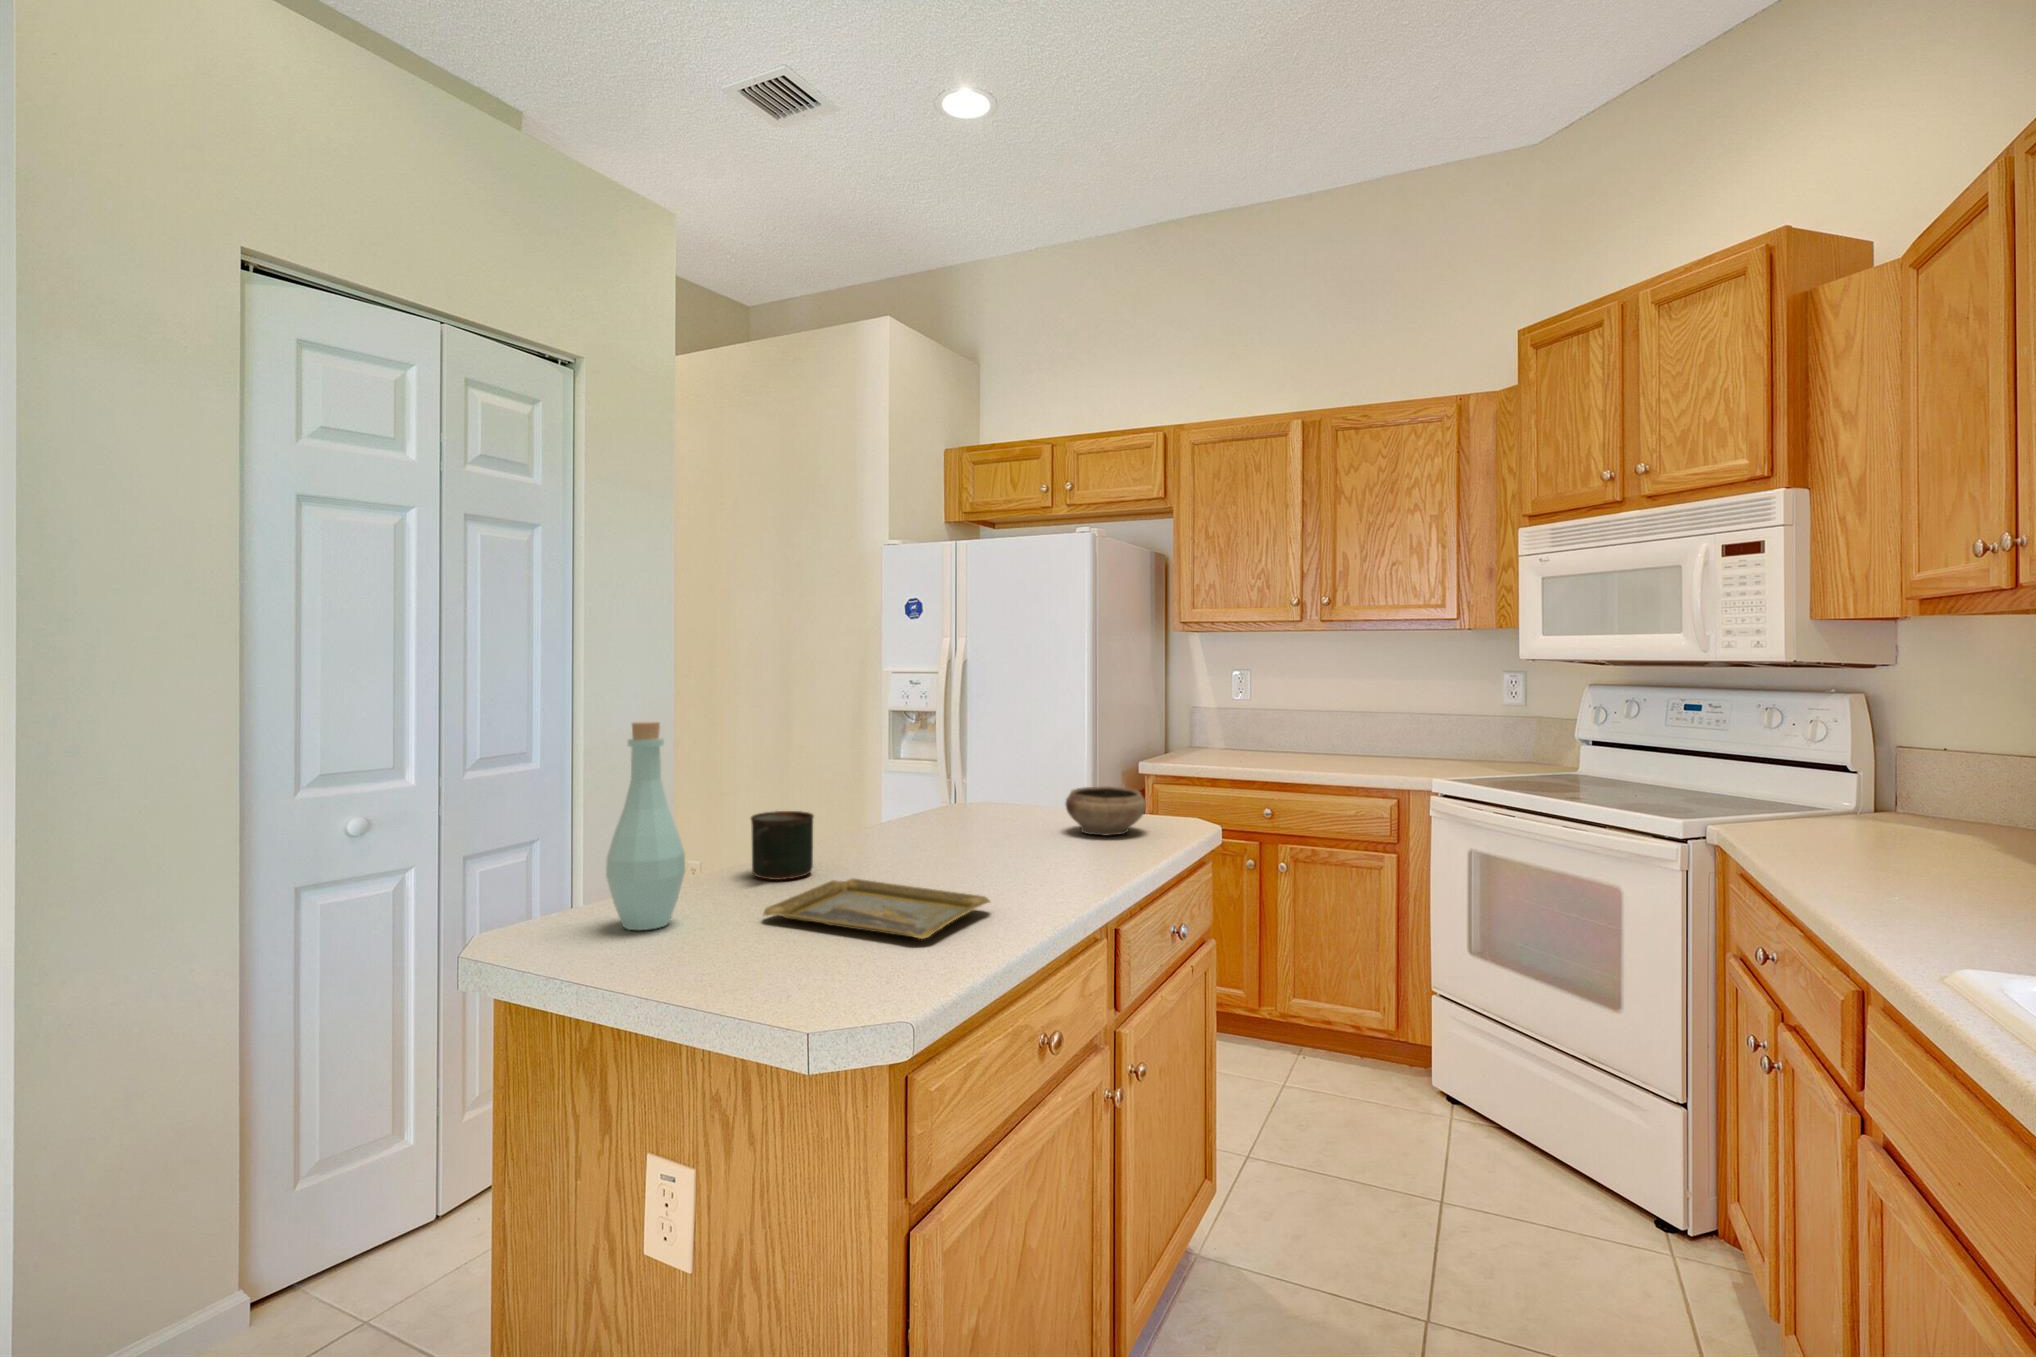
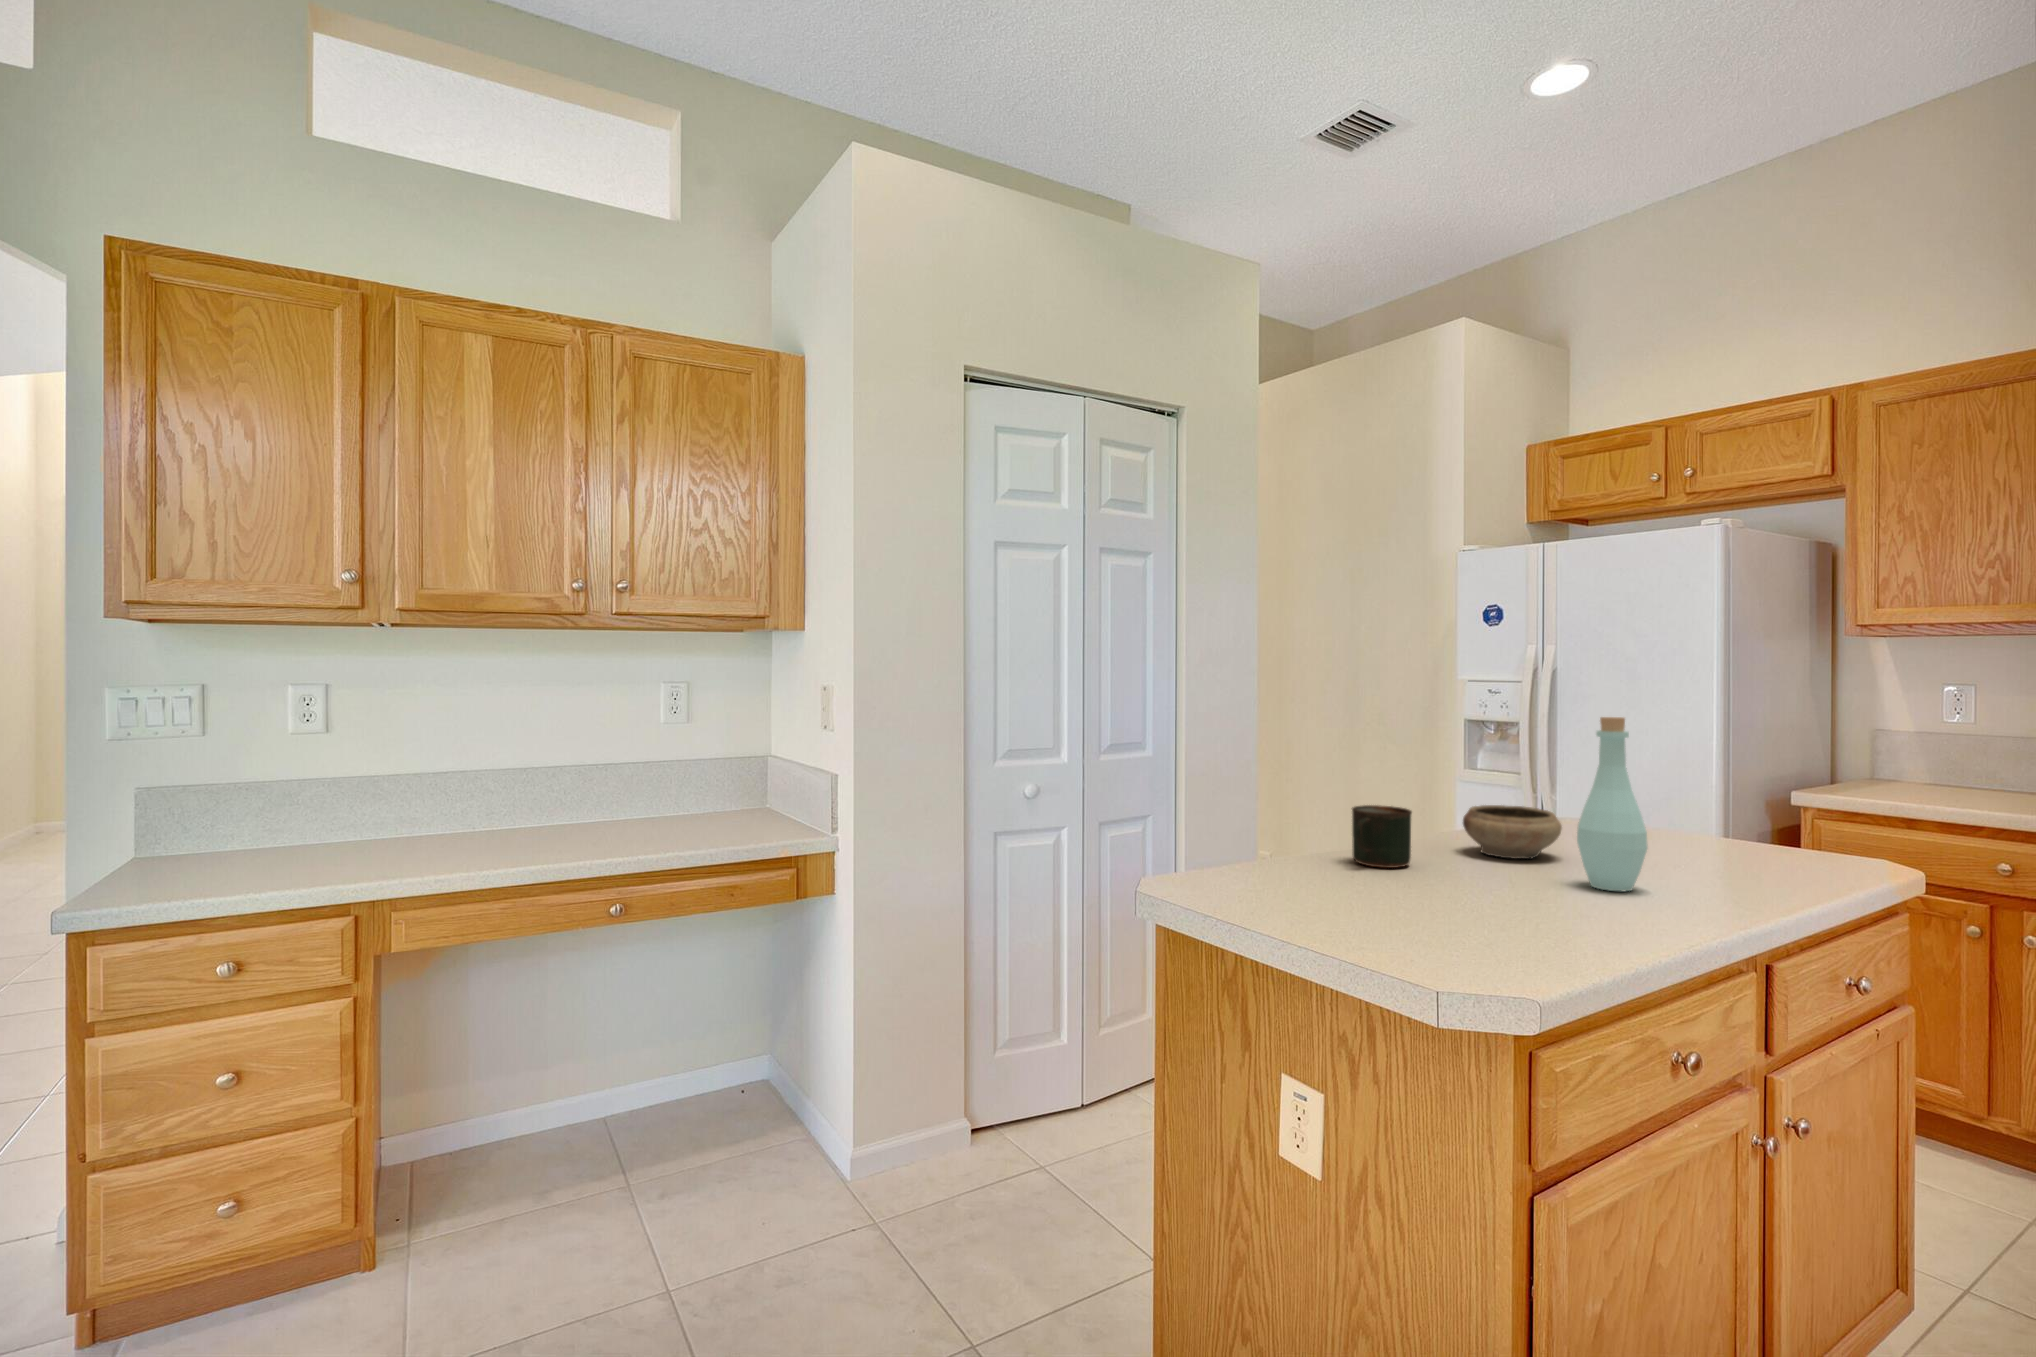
bottle: present [606,722,685,930] -> present [1577,717,1648,892]
ceramic bowl: present [1066,787,1146,836] -> present [1463,805,1562,859]
tray: present [763,879,990,939] -> none [1373,872,1611,931]

